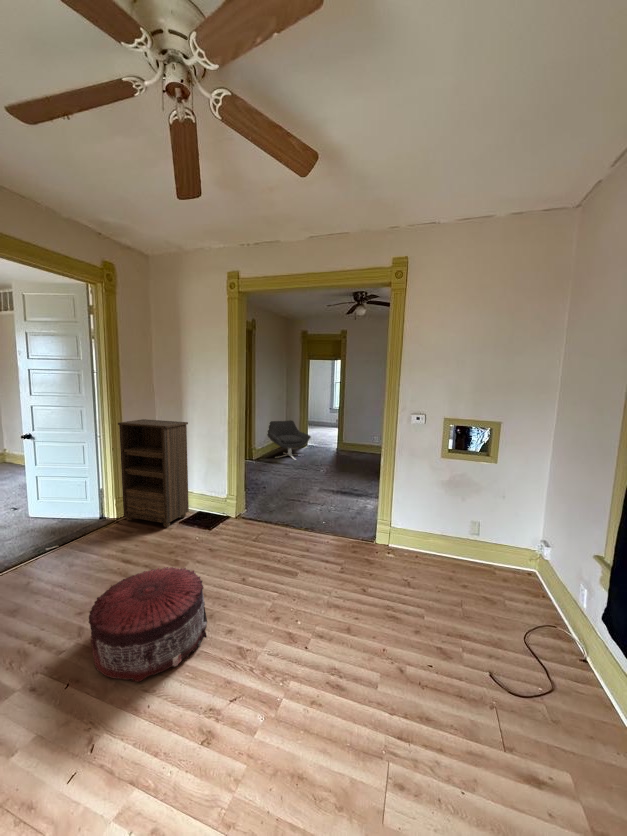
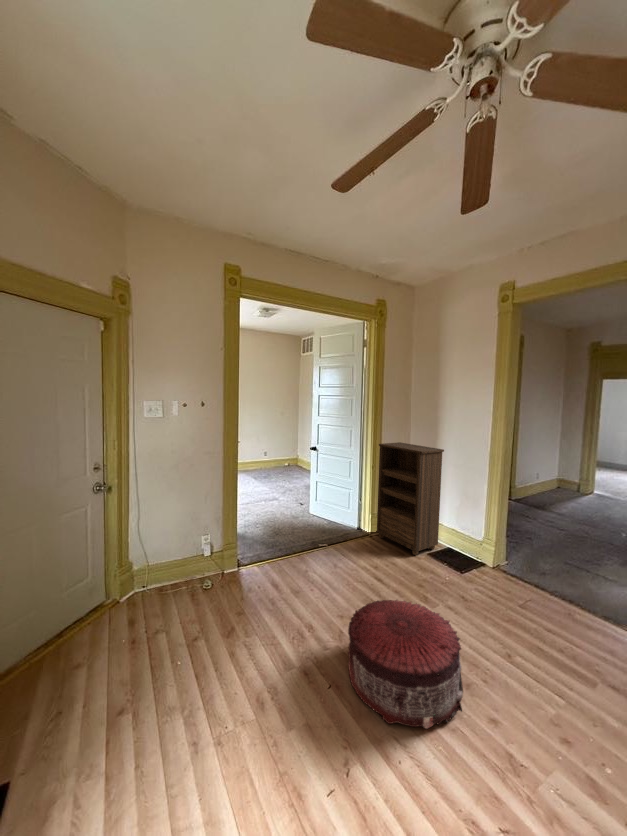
lounge chair: present [267,420,311,460] -> none [533,457,604,511]

